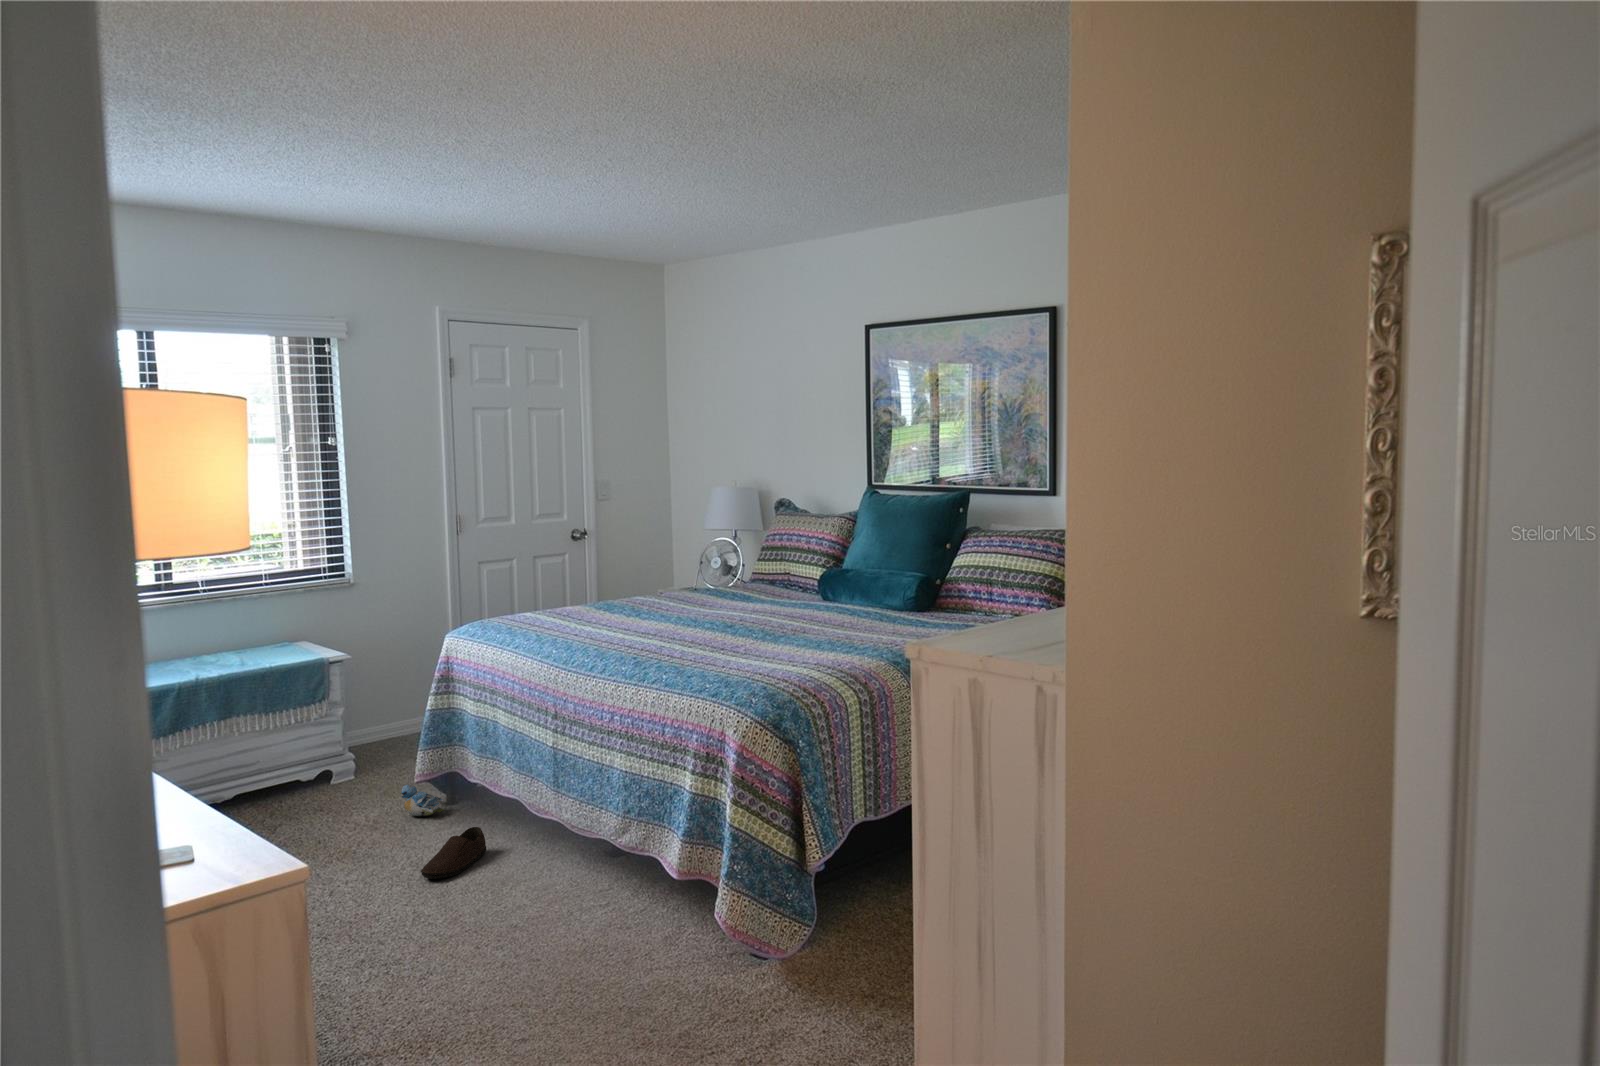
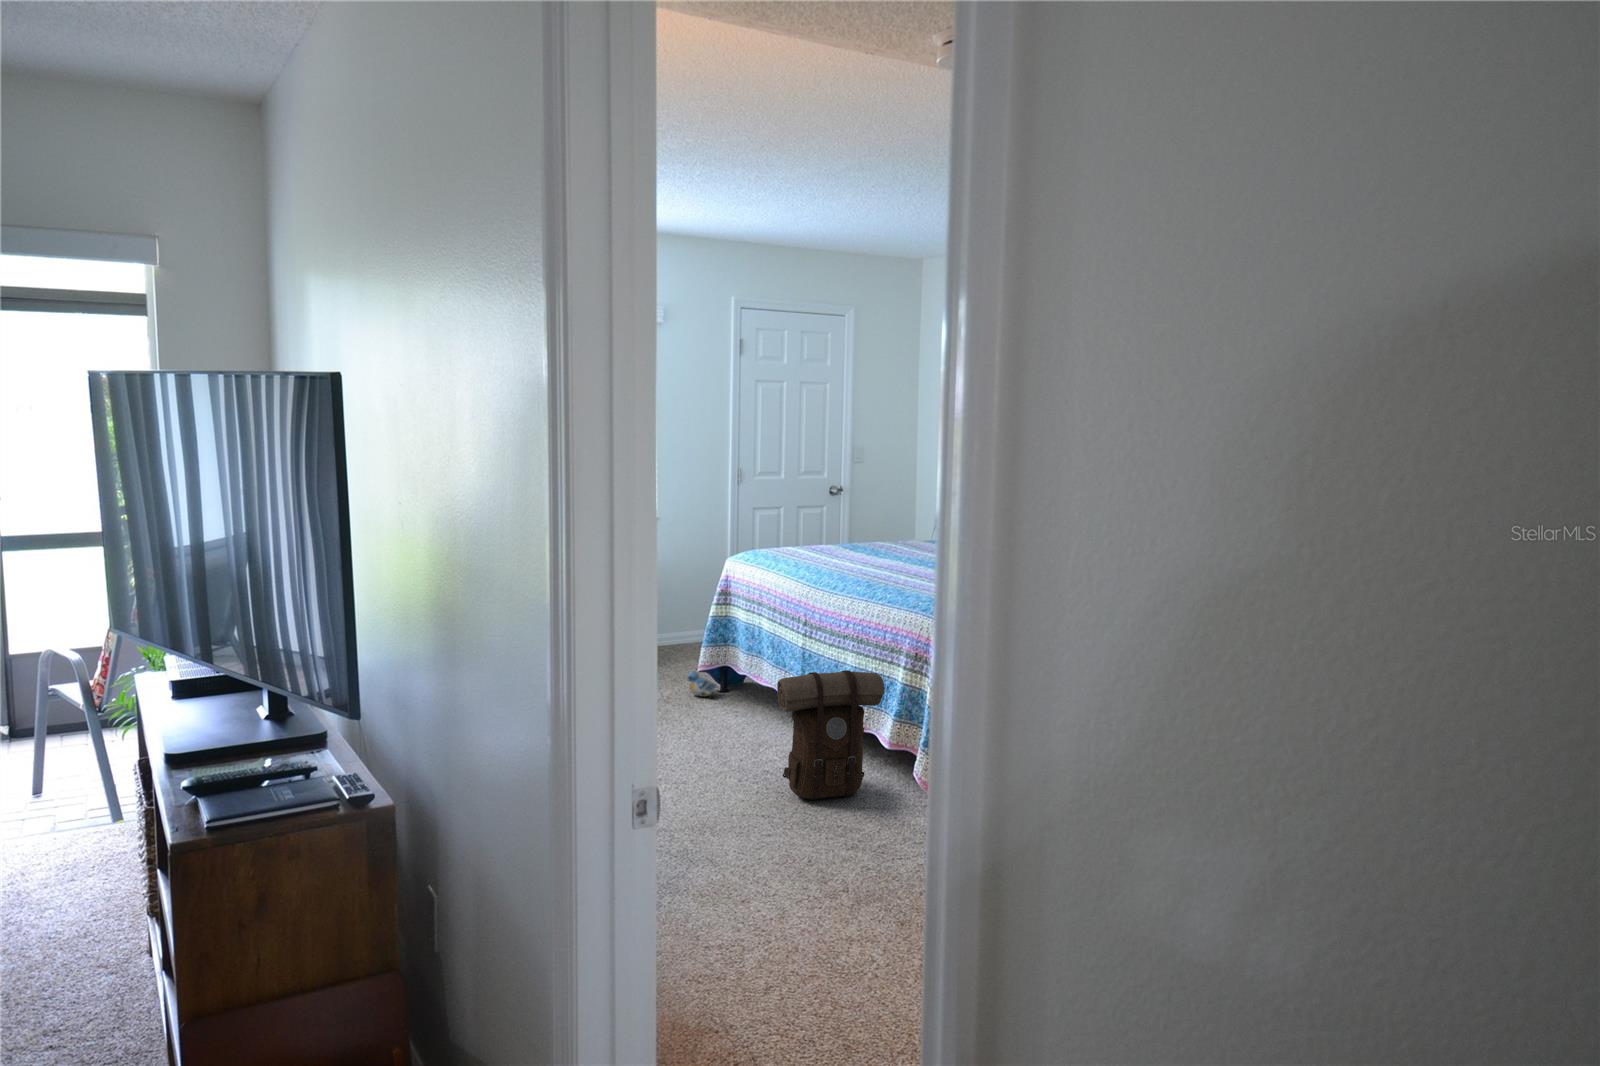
backpack: none [523,784,671,969] -> present [777,670,885,800]
shoe: present [421,827,486,879] -> none [701,704,749,736]

